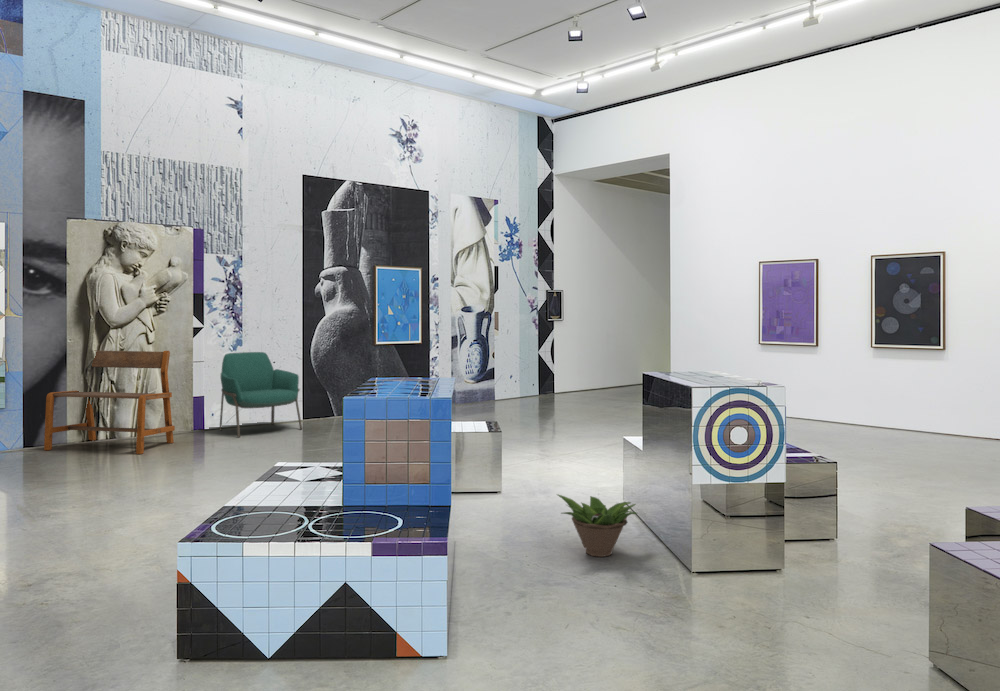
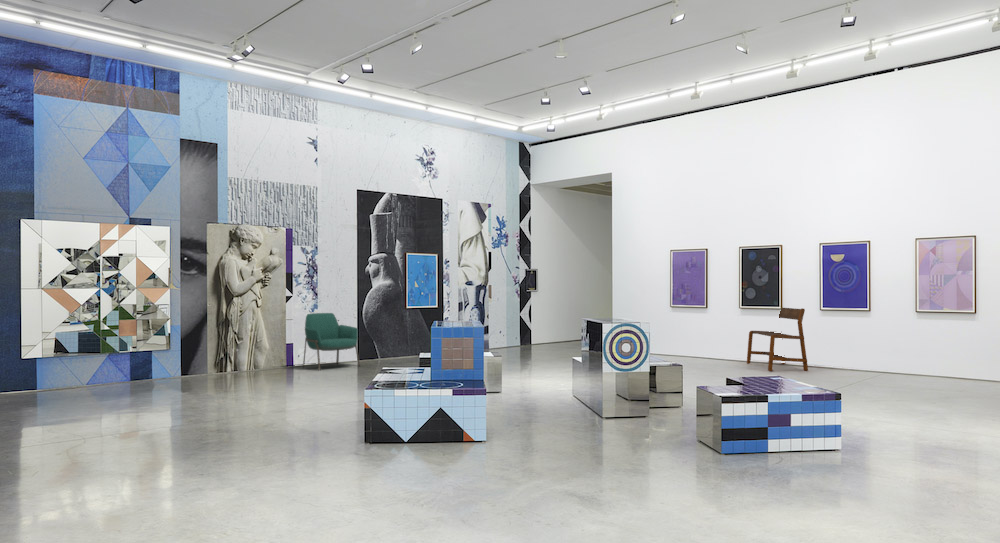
bench: present [44,351,175,454] -> present [747,308,808,371]
decorative plant: present [558,495,637,557] -> none [541,382,586,415]

